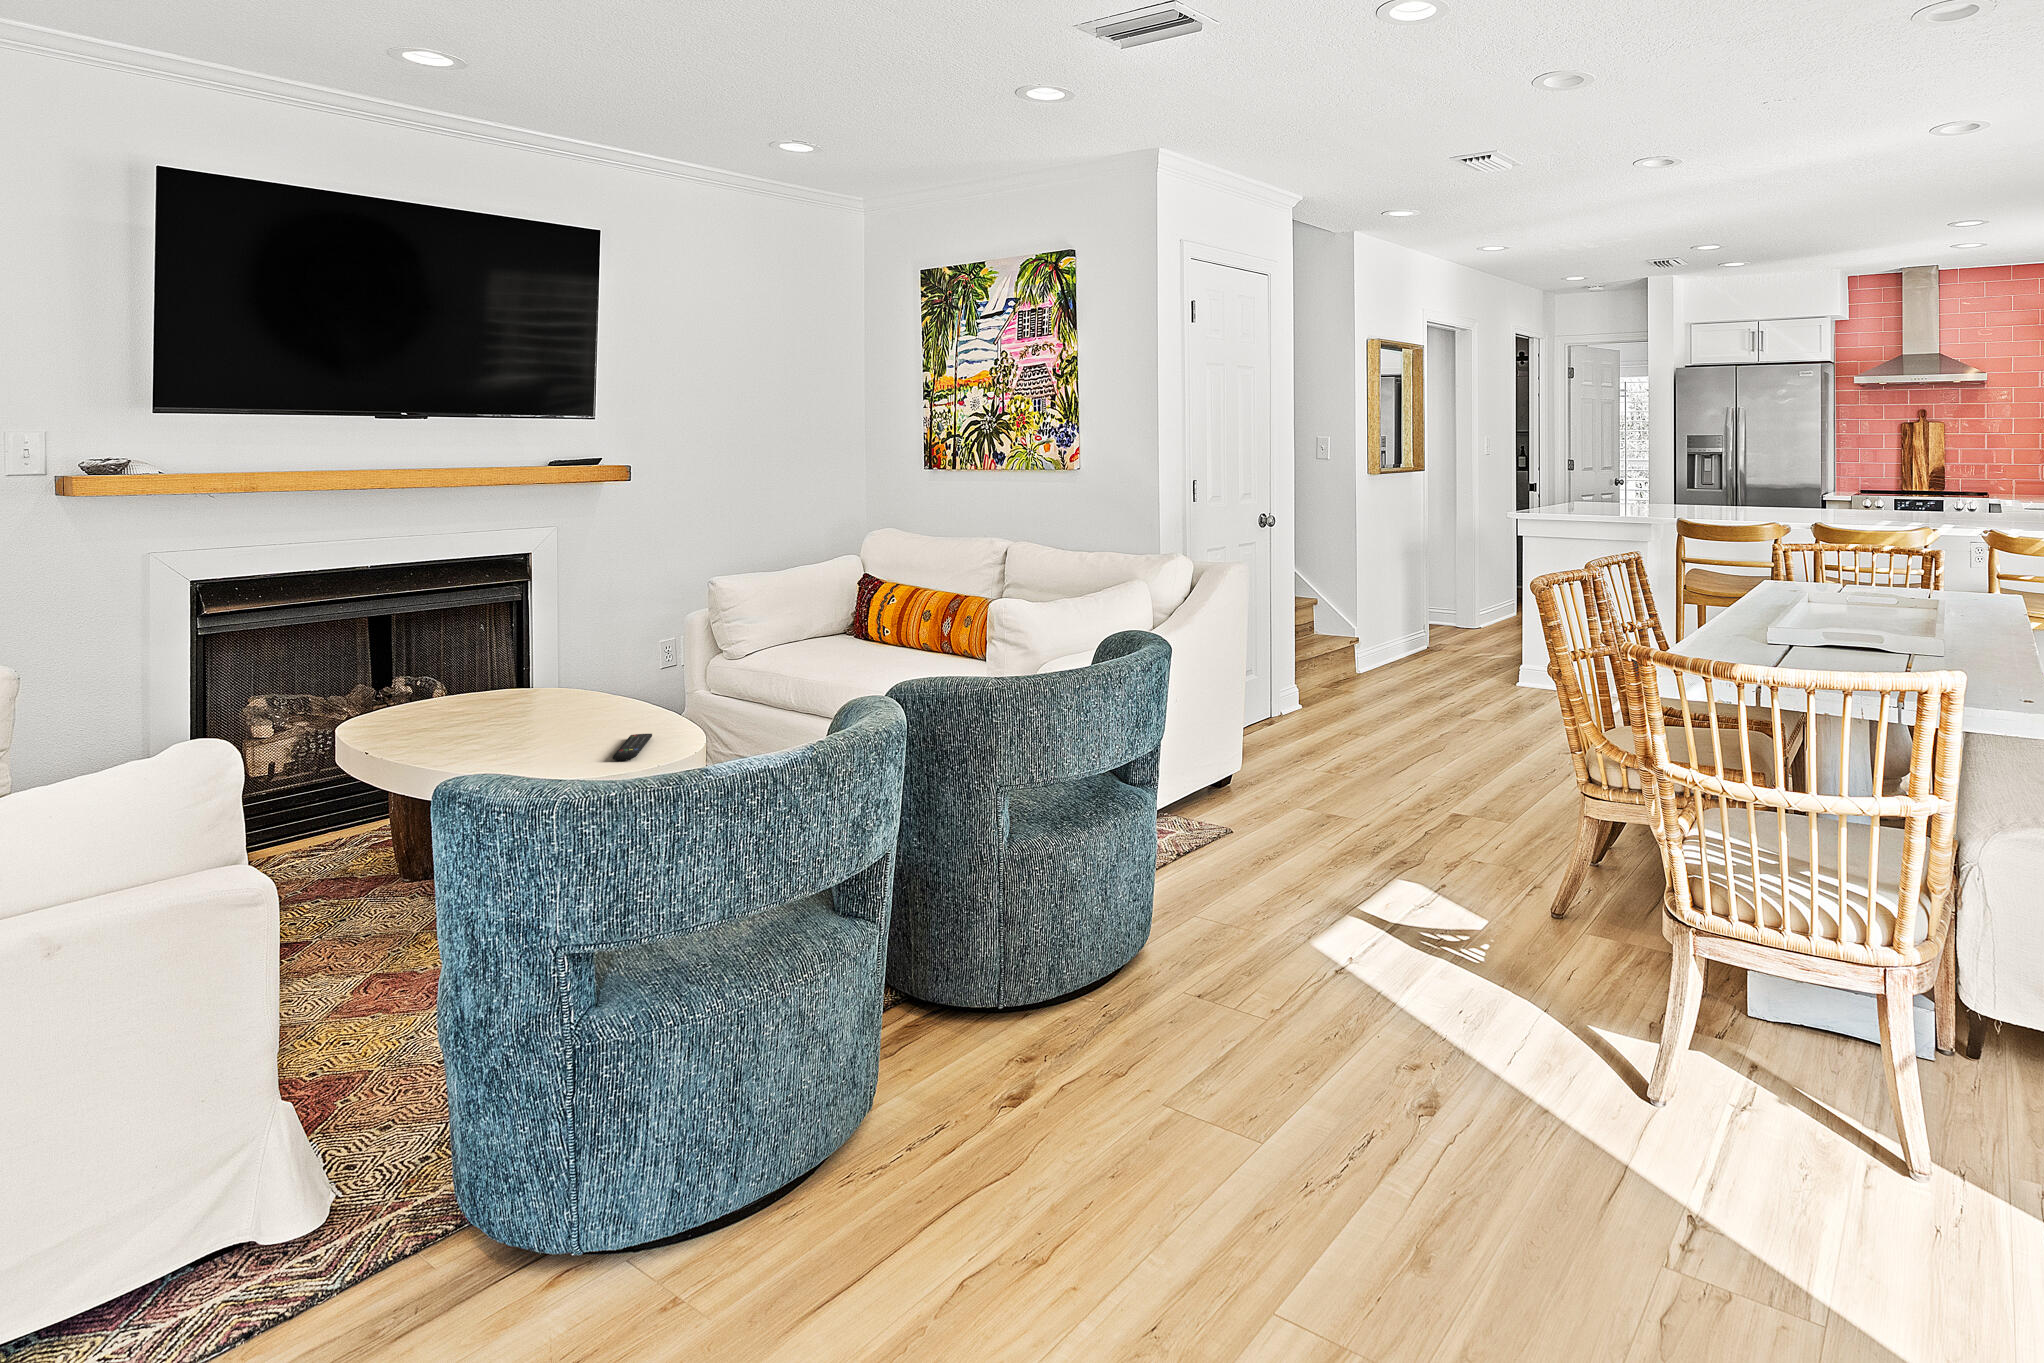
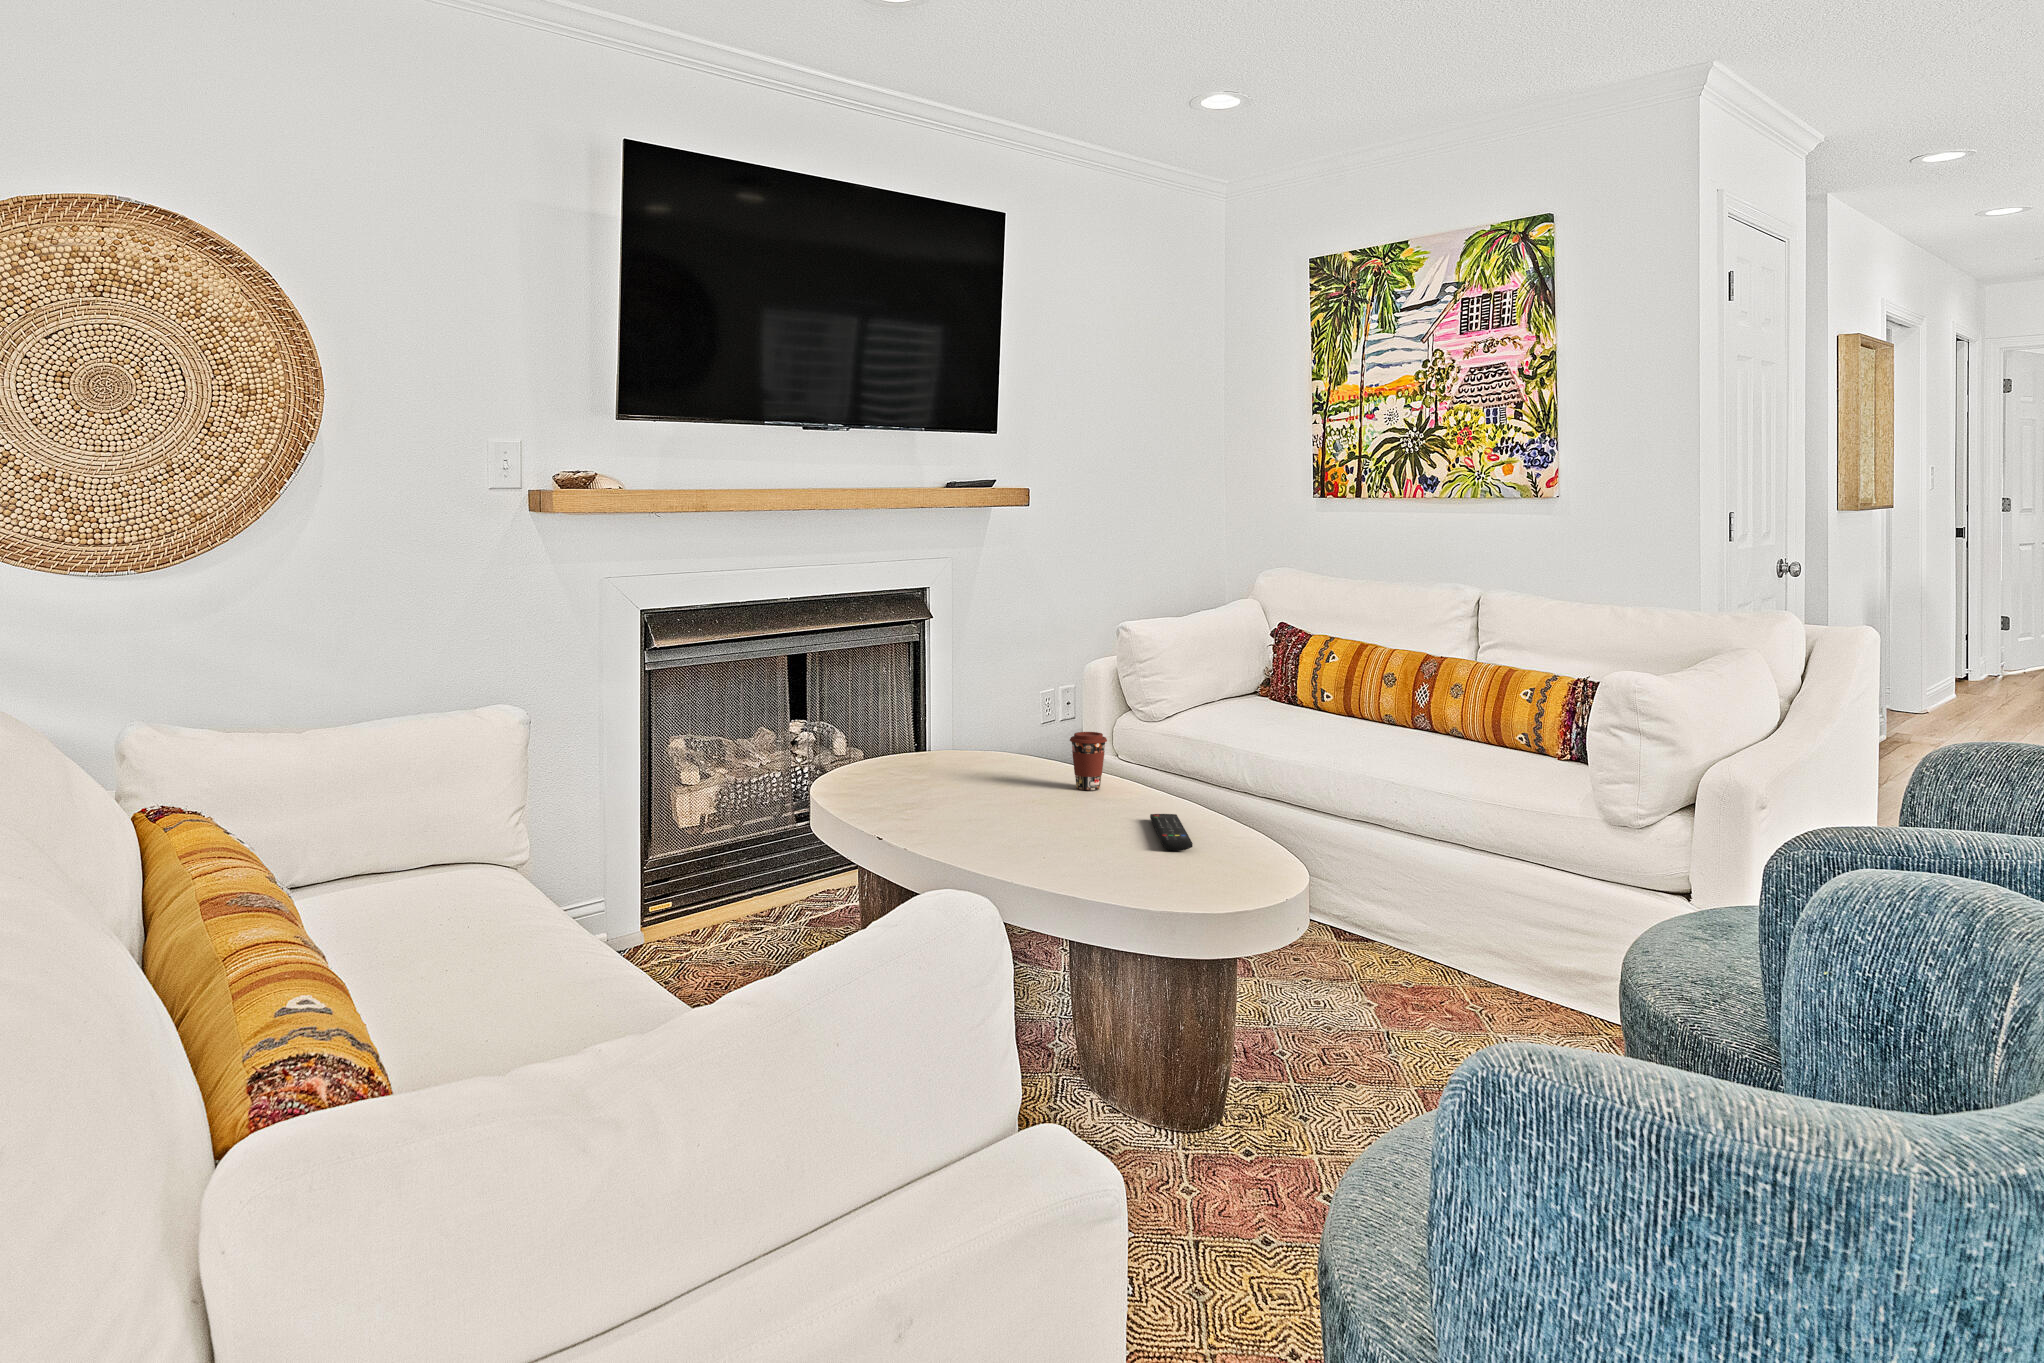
coffee cup: none [591,674,624,719] -> present [1070,732,1107,790]

